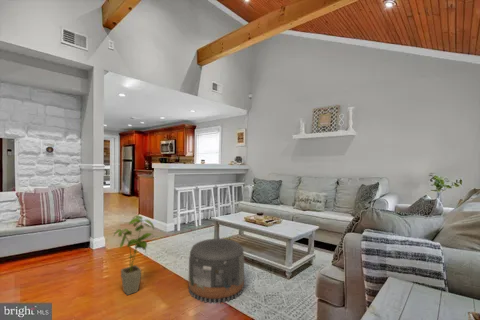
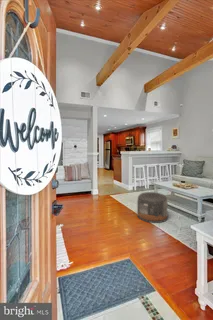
house plant: present [115,216,154,295] -> none [103,178,120,213]

